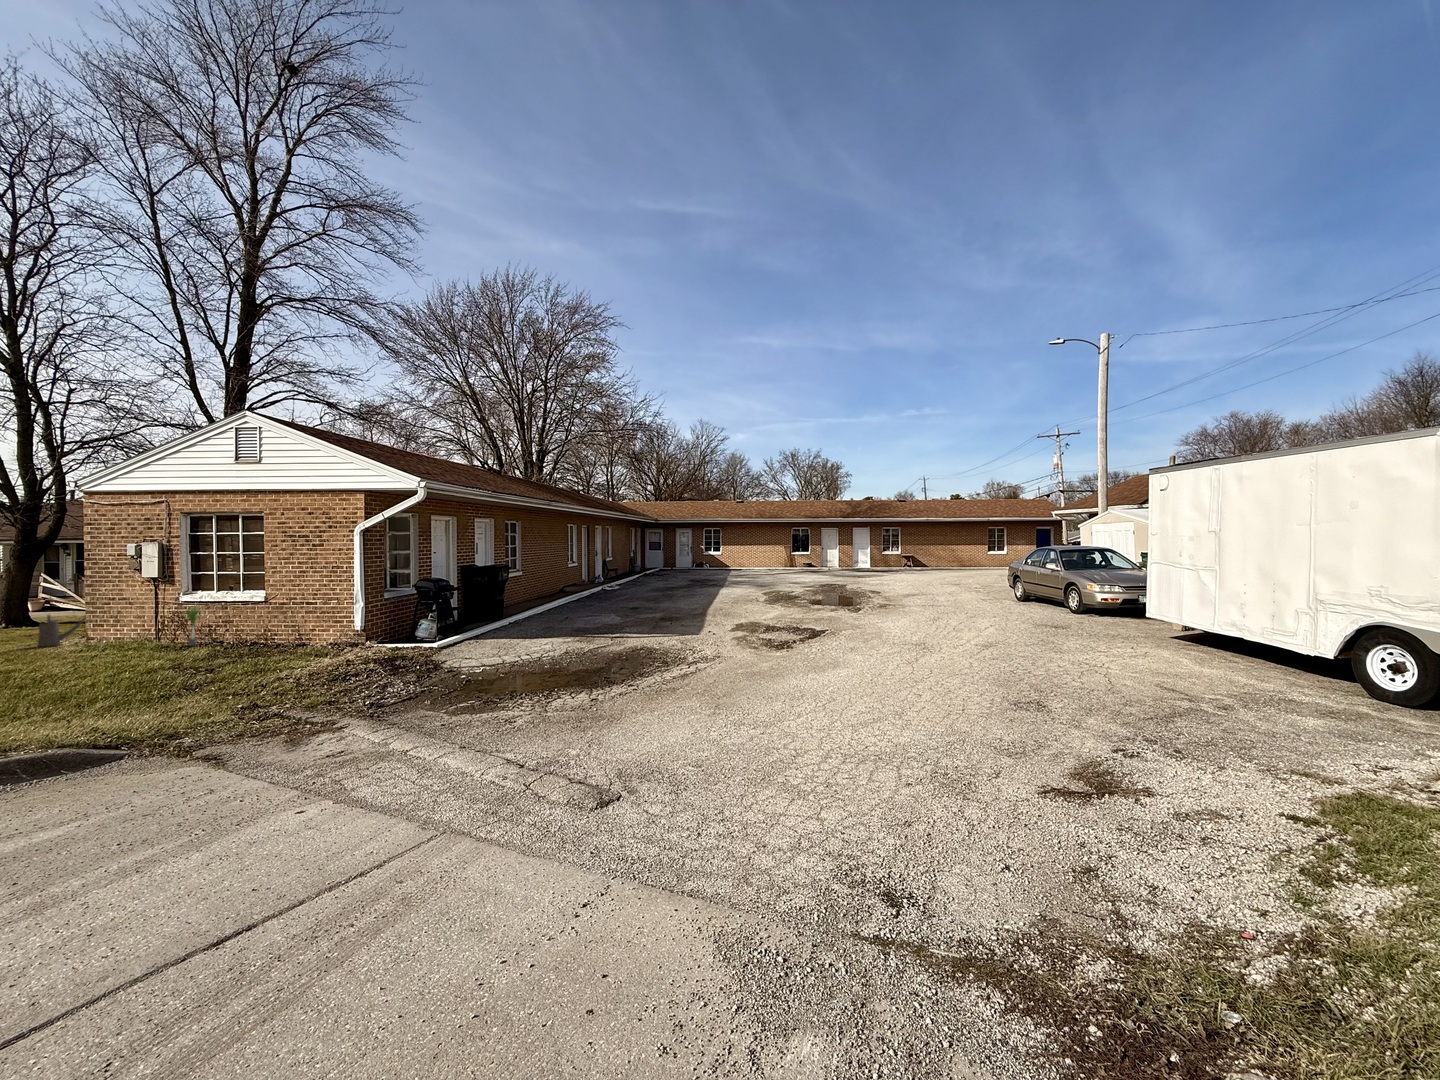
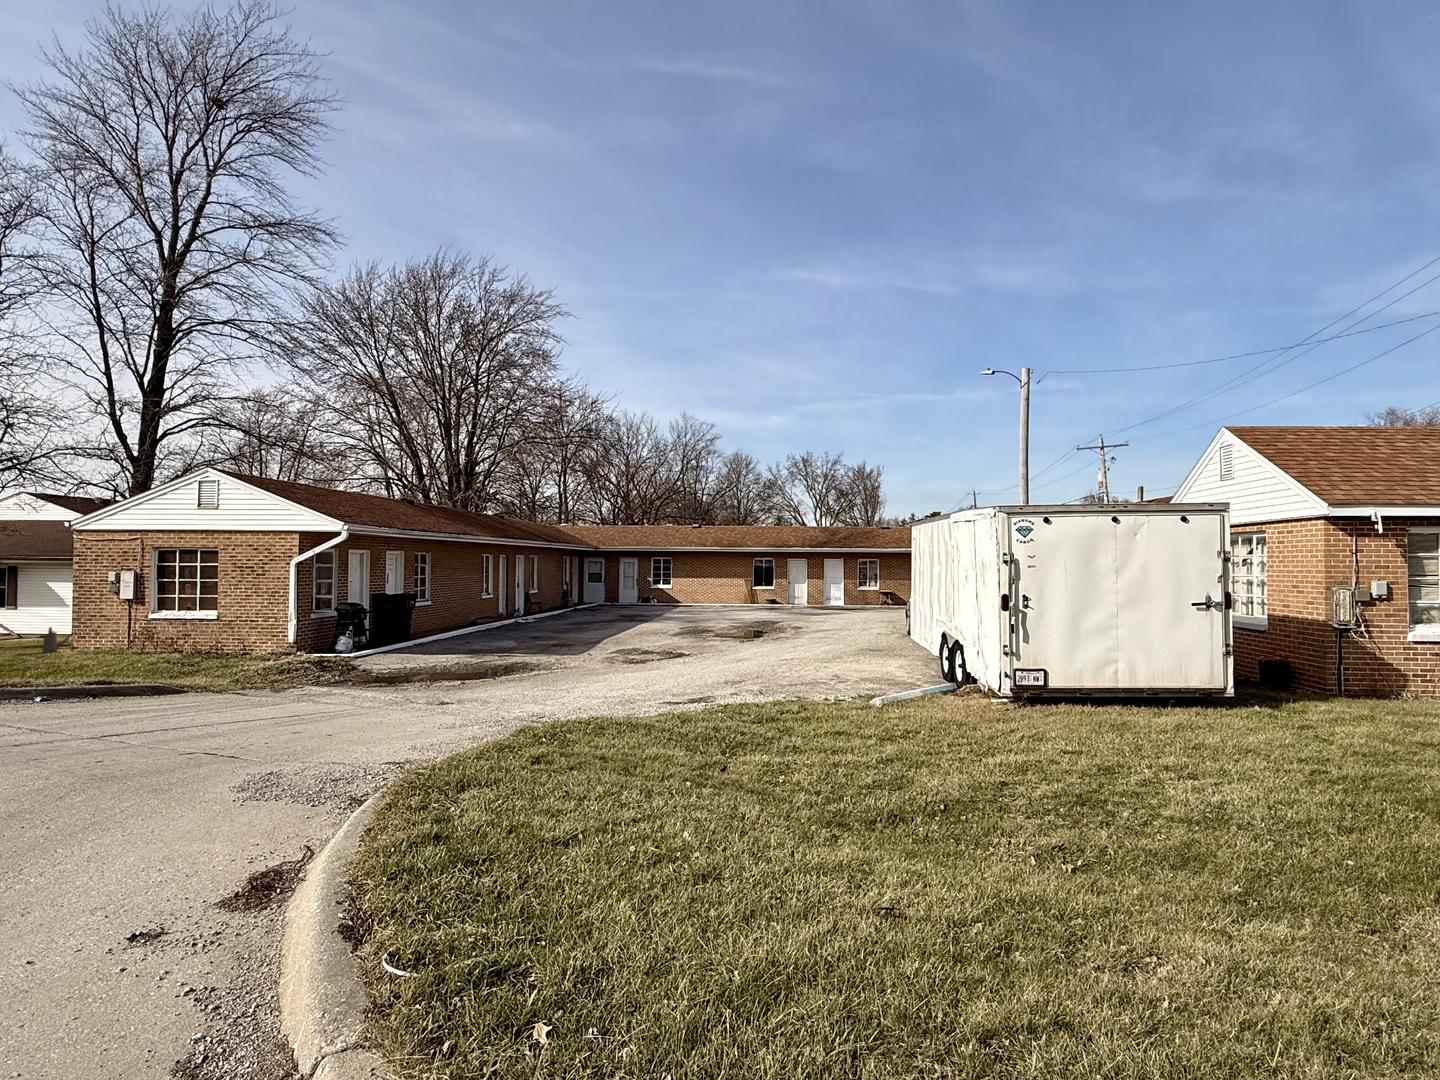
potted plant: present [186,606,202,646] -> none [148,617,175,654]

